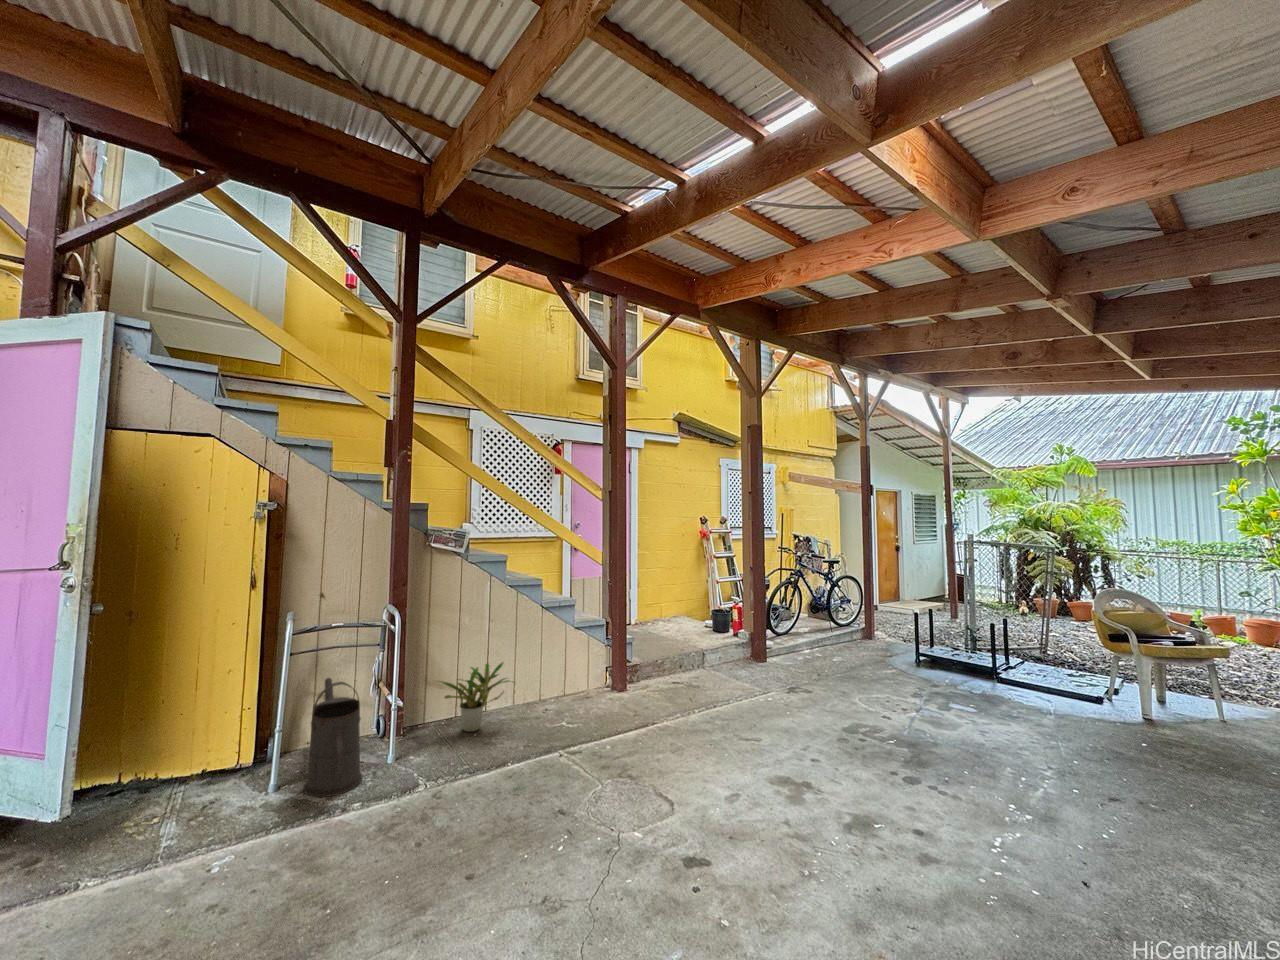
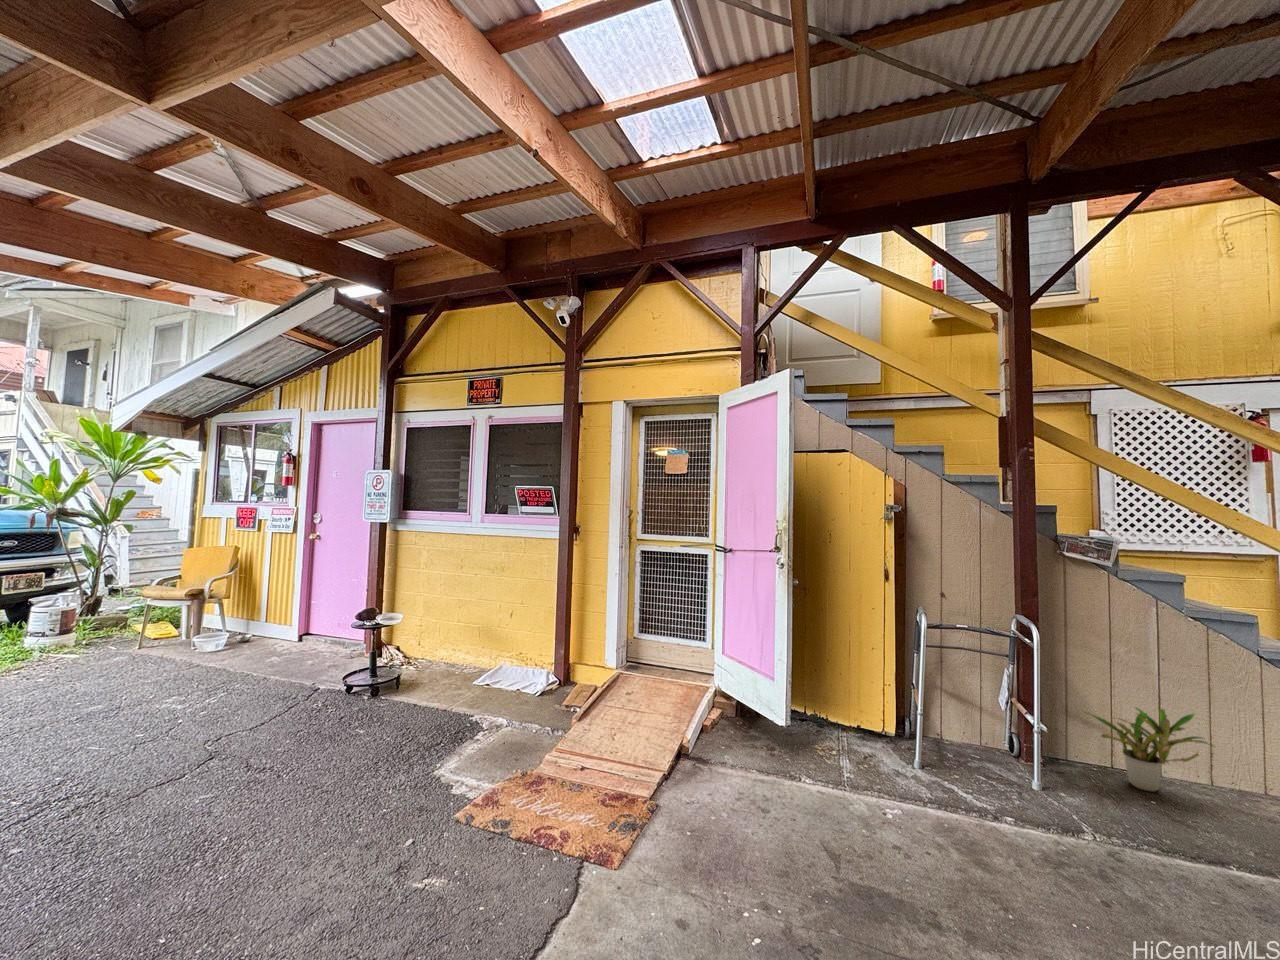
watering can: present [304,678,362,797] -> none [945,677,1005,801]

